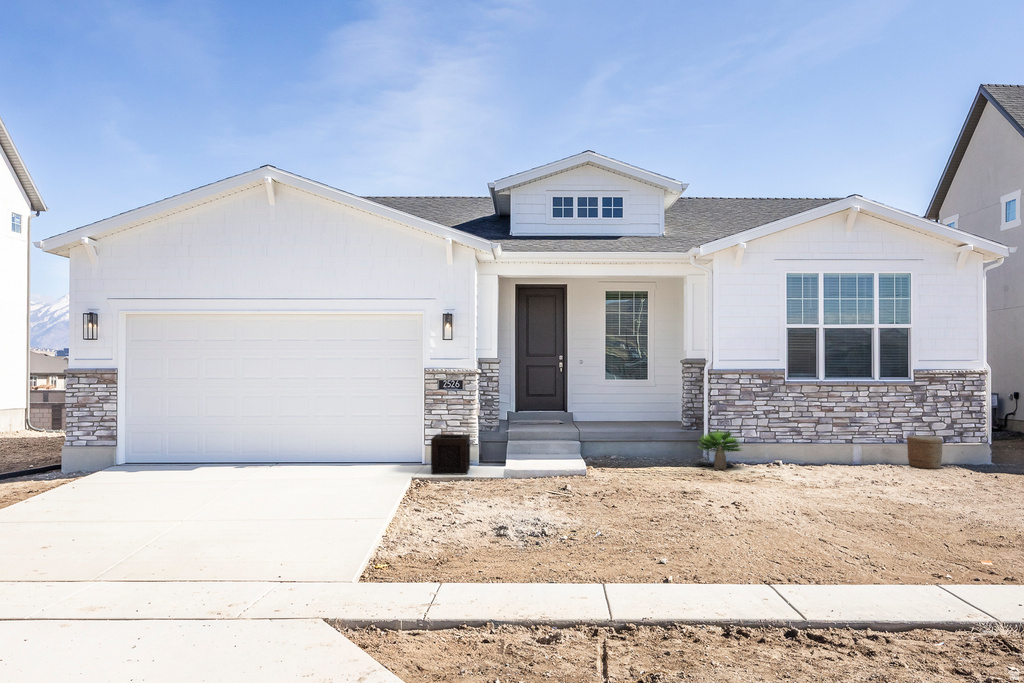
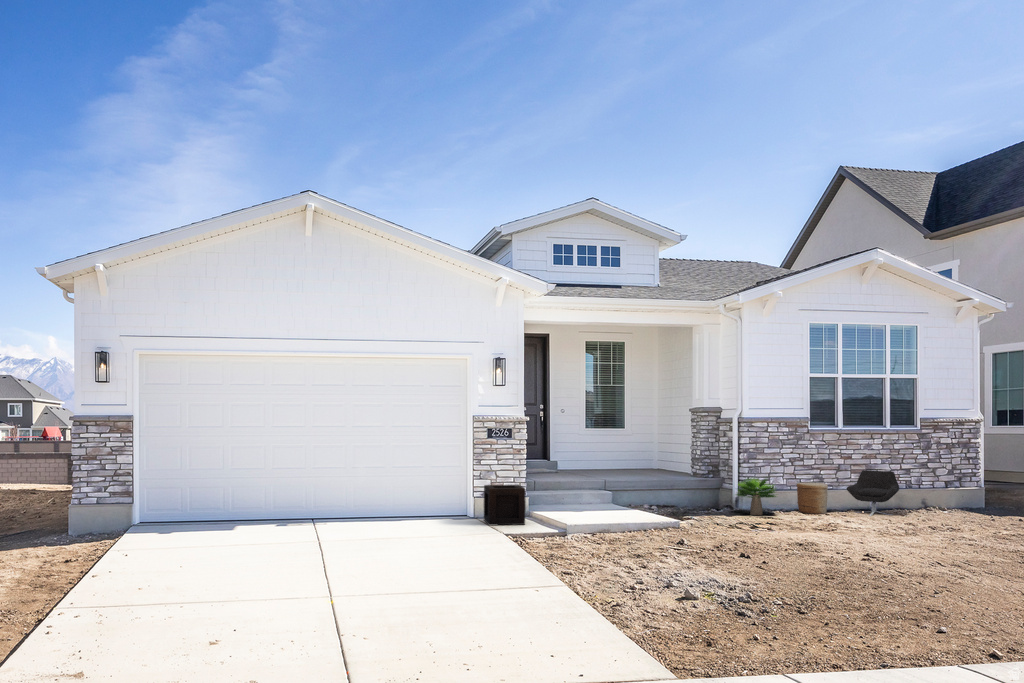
lounge chair: none [822,424,884,473] -> present [846,470,900,516]
woven basket: present [907,436,943,469] -> present [797,482,828,514]

